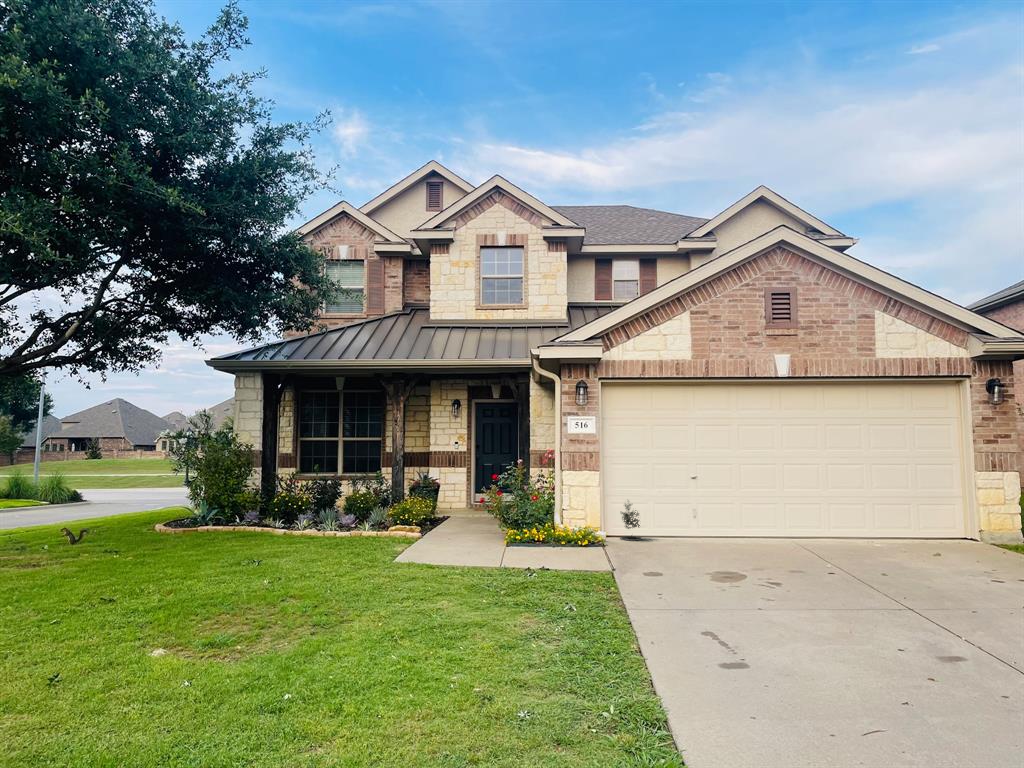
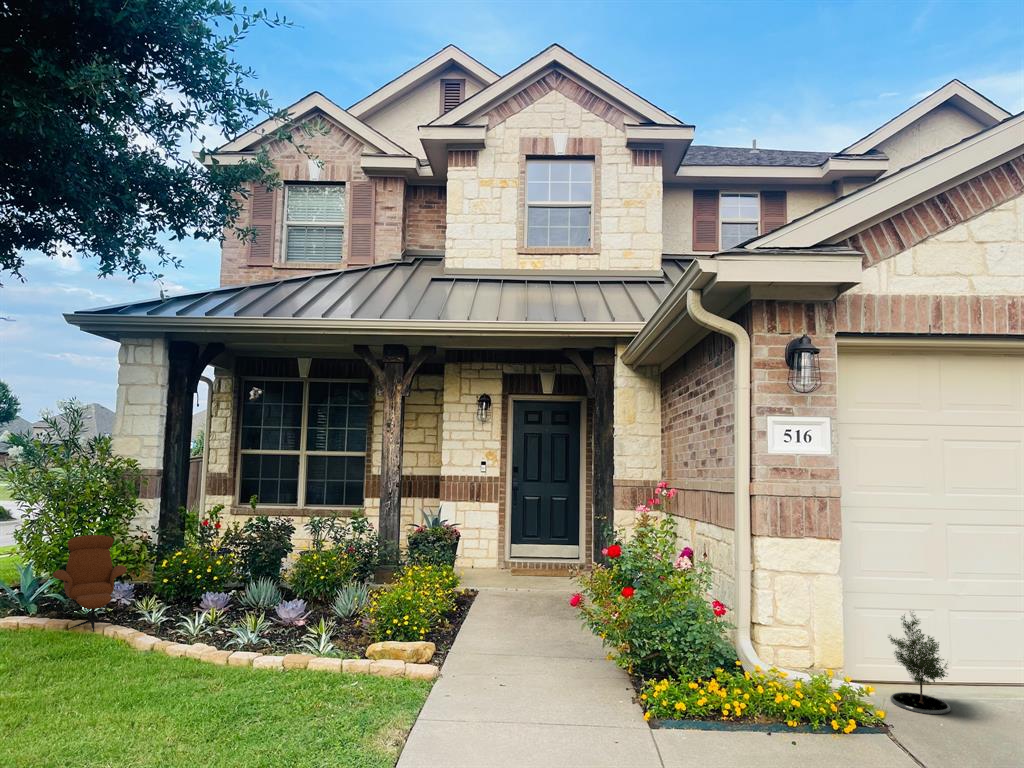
lounge chair: none [229,483,264,527] -> present [53,535,127,631]

